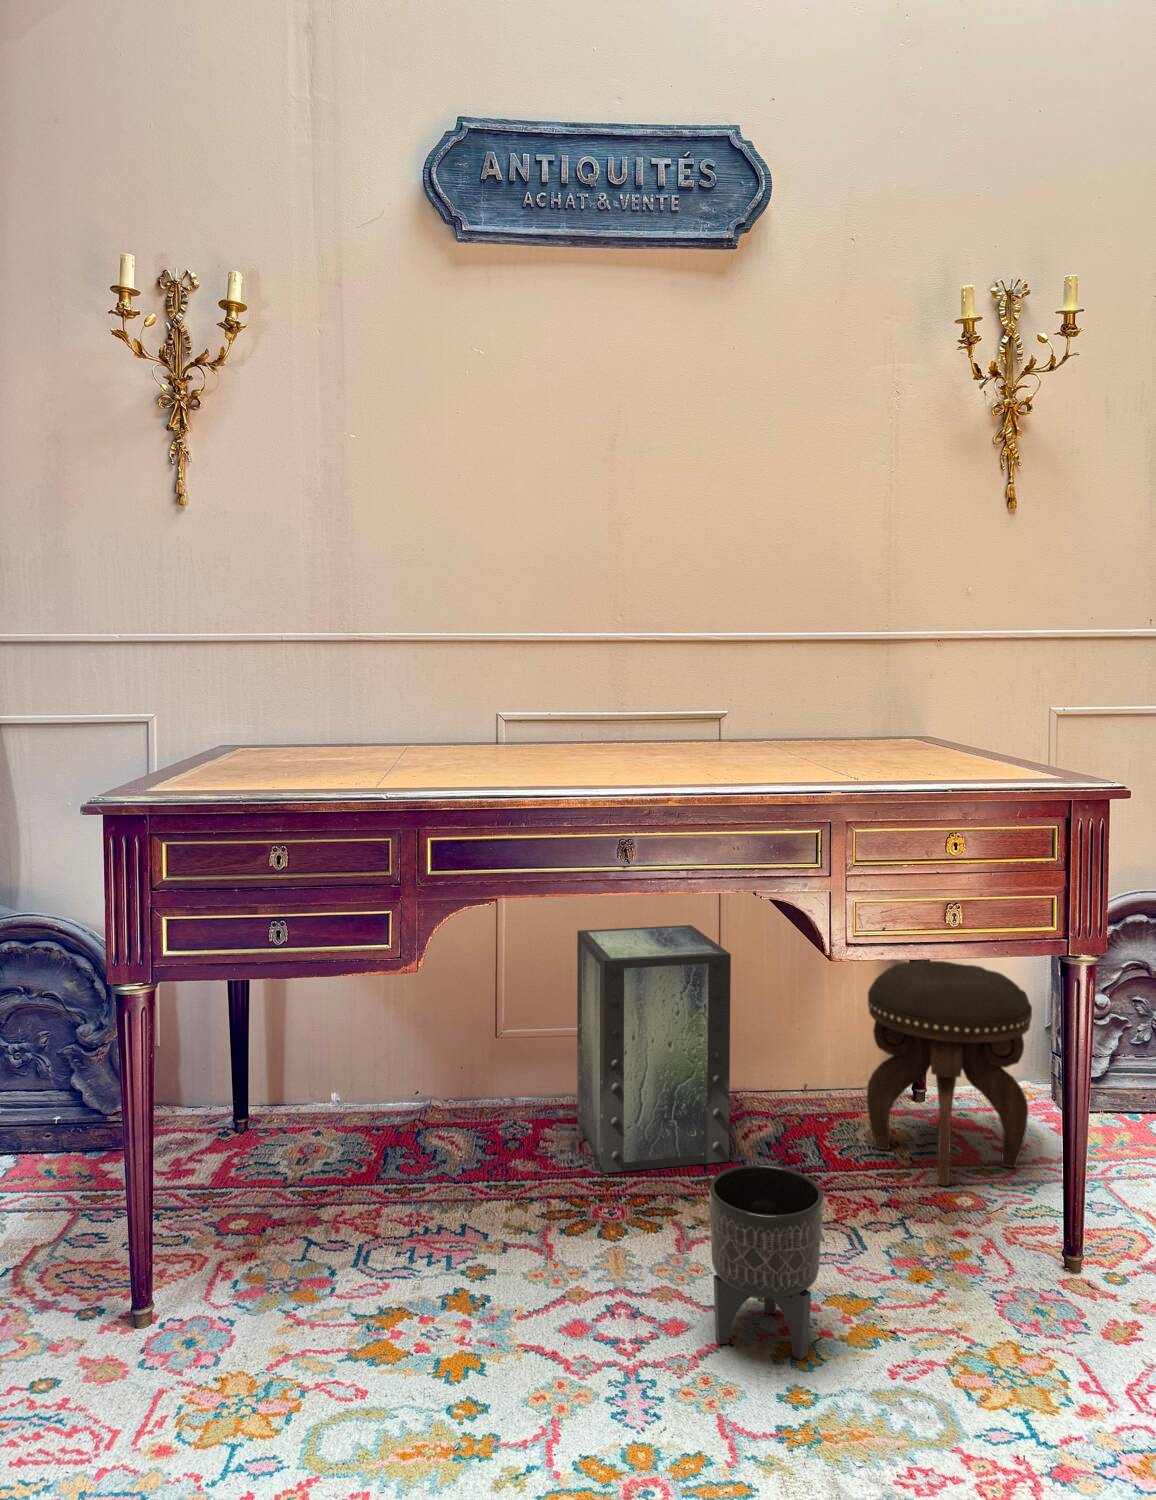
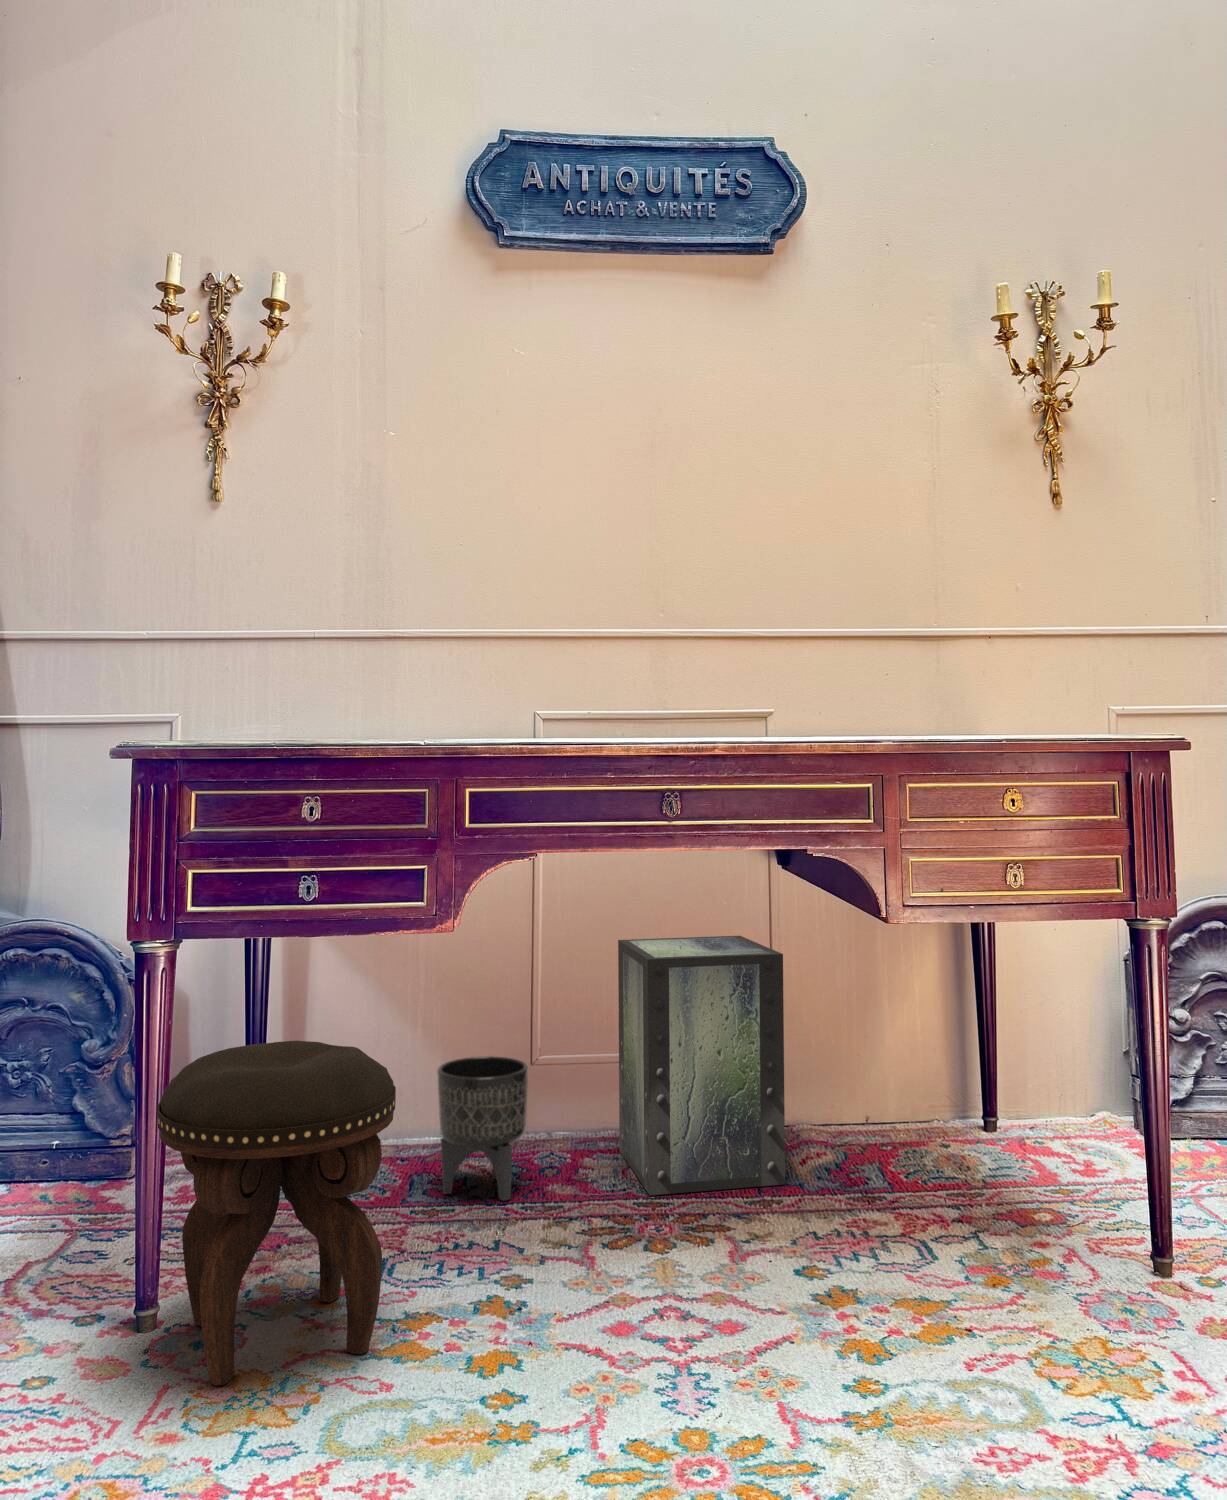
footstool: present [867,960,1032,1186] -> present [157,1041,396,1385]
planter: present [709,1165,824,1360] -> present [437,1056,528,1201]

